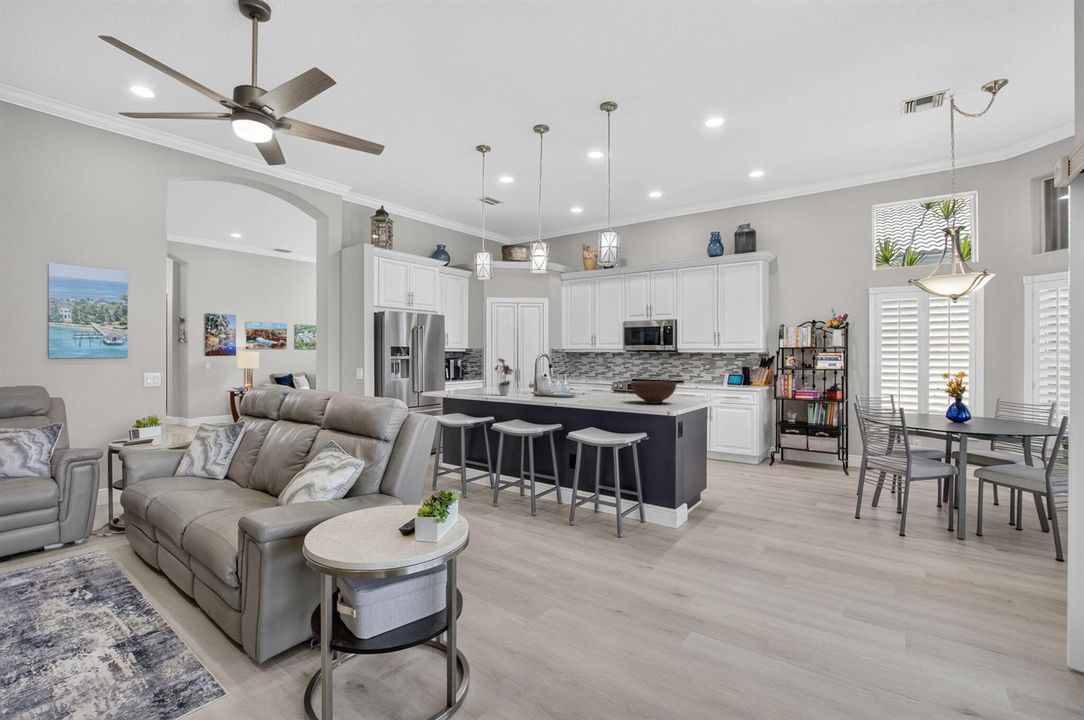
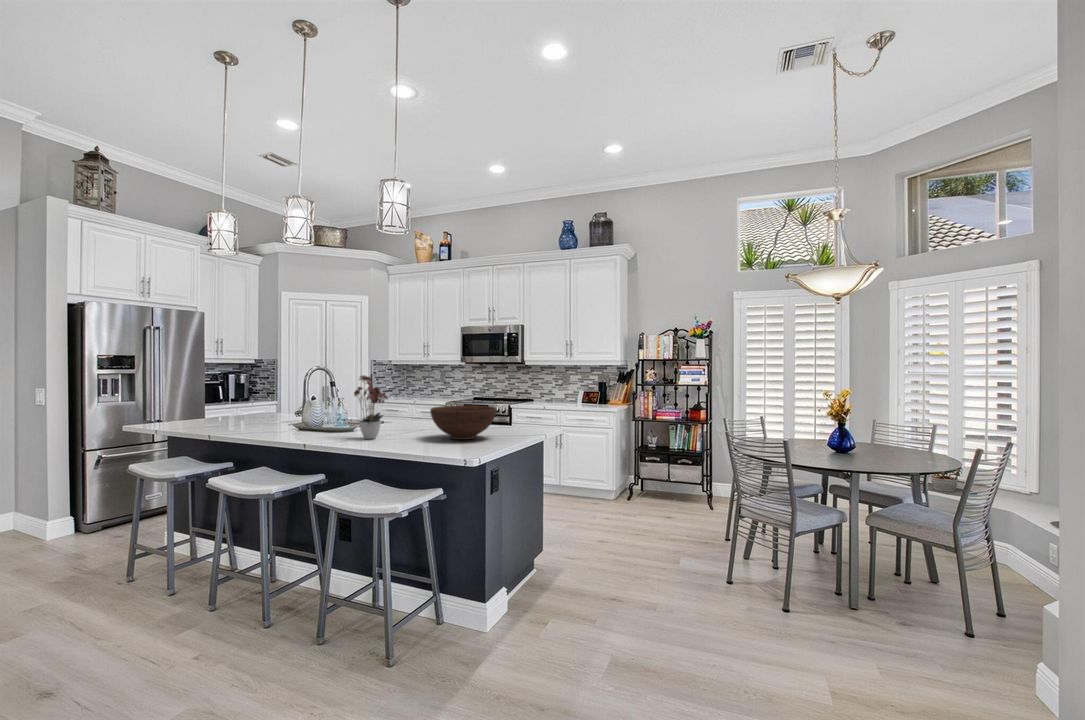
flower arrangement: present [495,359,513,395] -> present [354,375,387,439]

